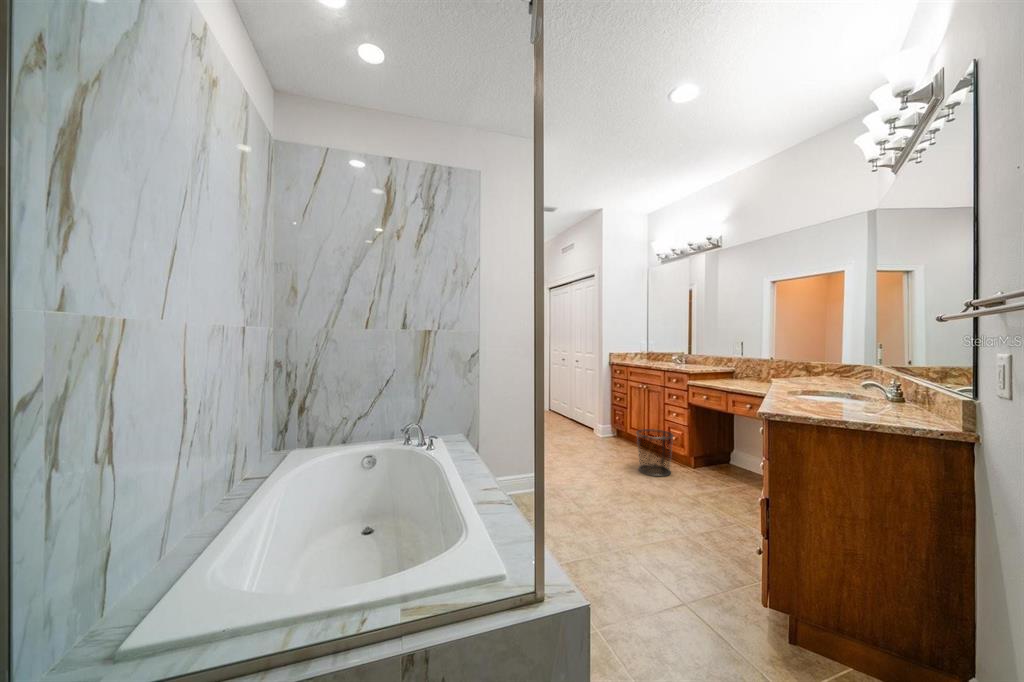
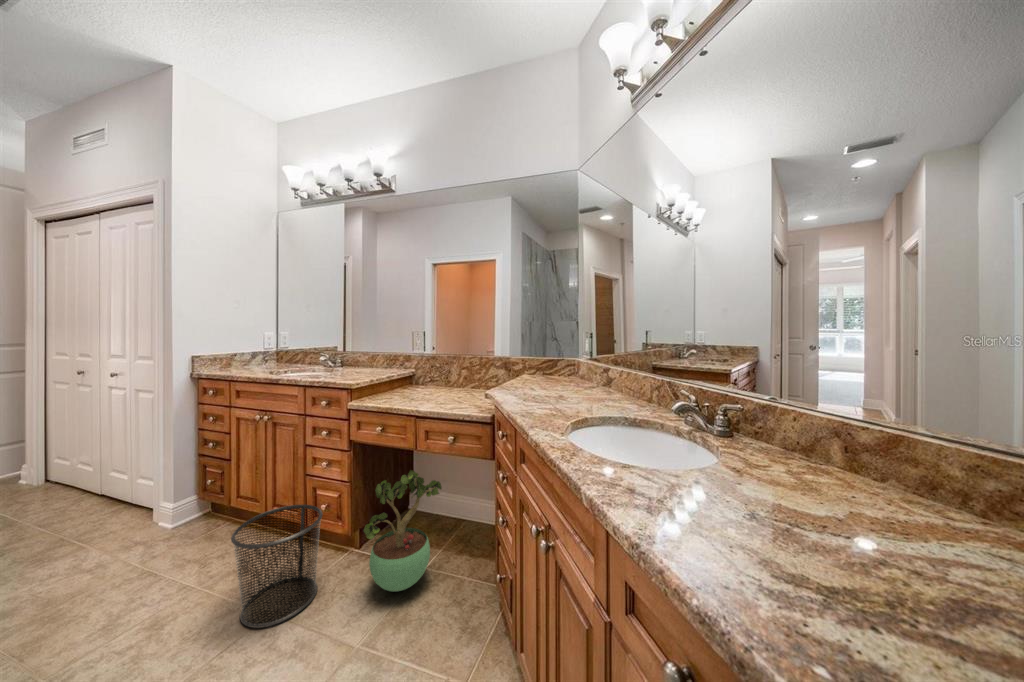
potted plant: none [694,421,743,486] -> present [364,470,442,591]

